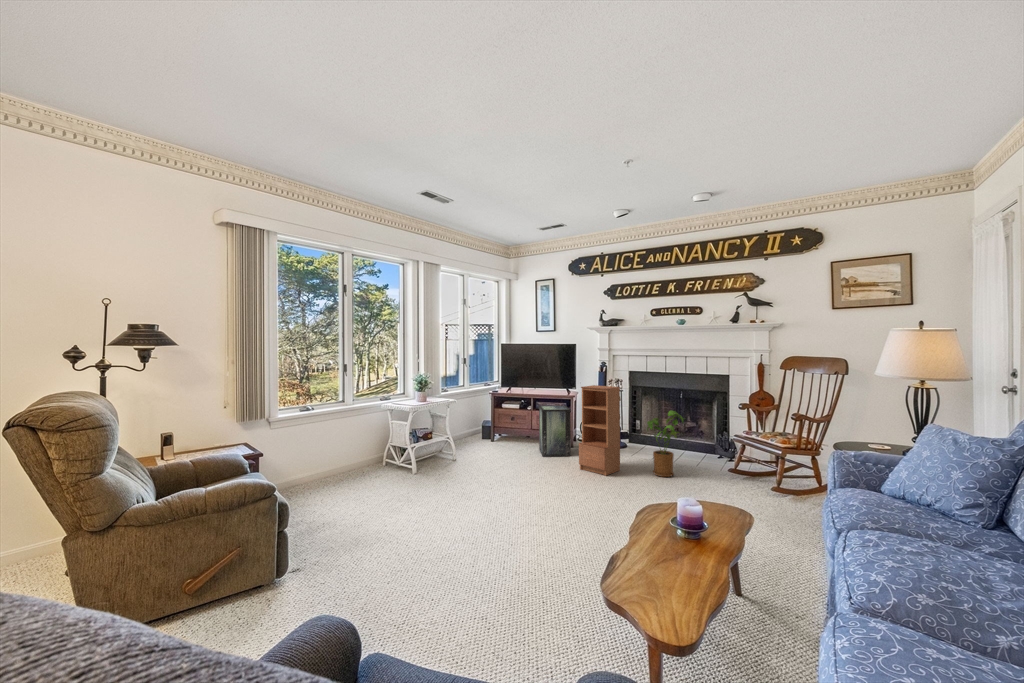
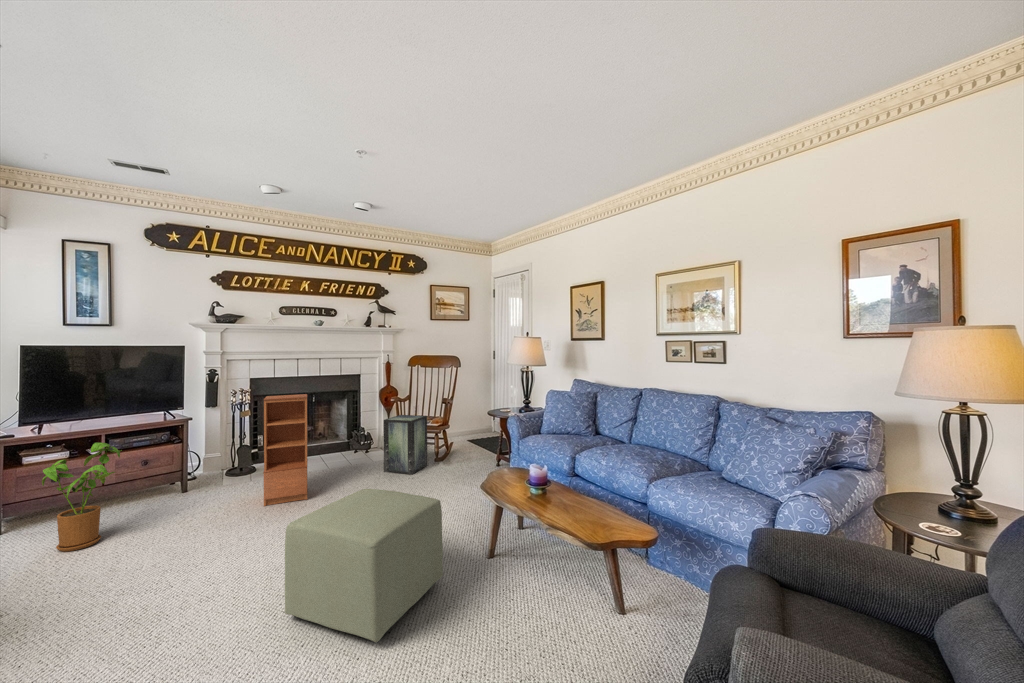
storage box: present [539,406,571,456] -> present [384,415,428,474]
house plant: present [647,411,684,477] -> present [42,443,121,552]
ottoman: none [460,462,550,557] -> present [285,489,443,642]

